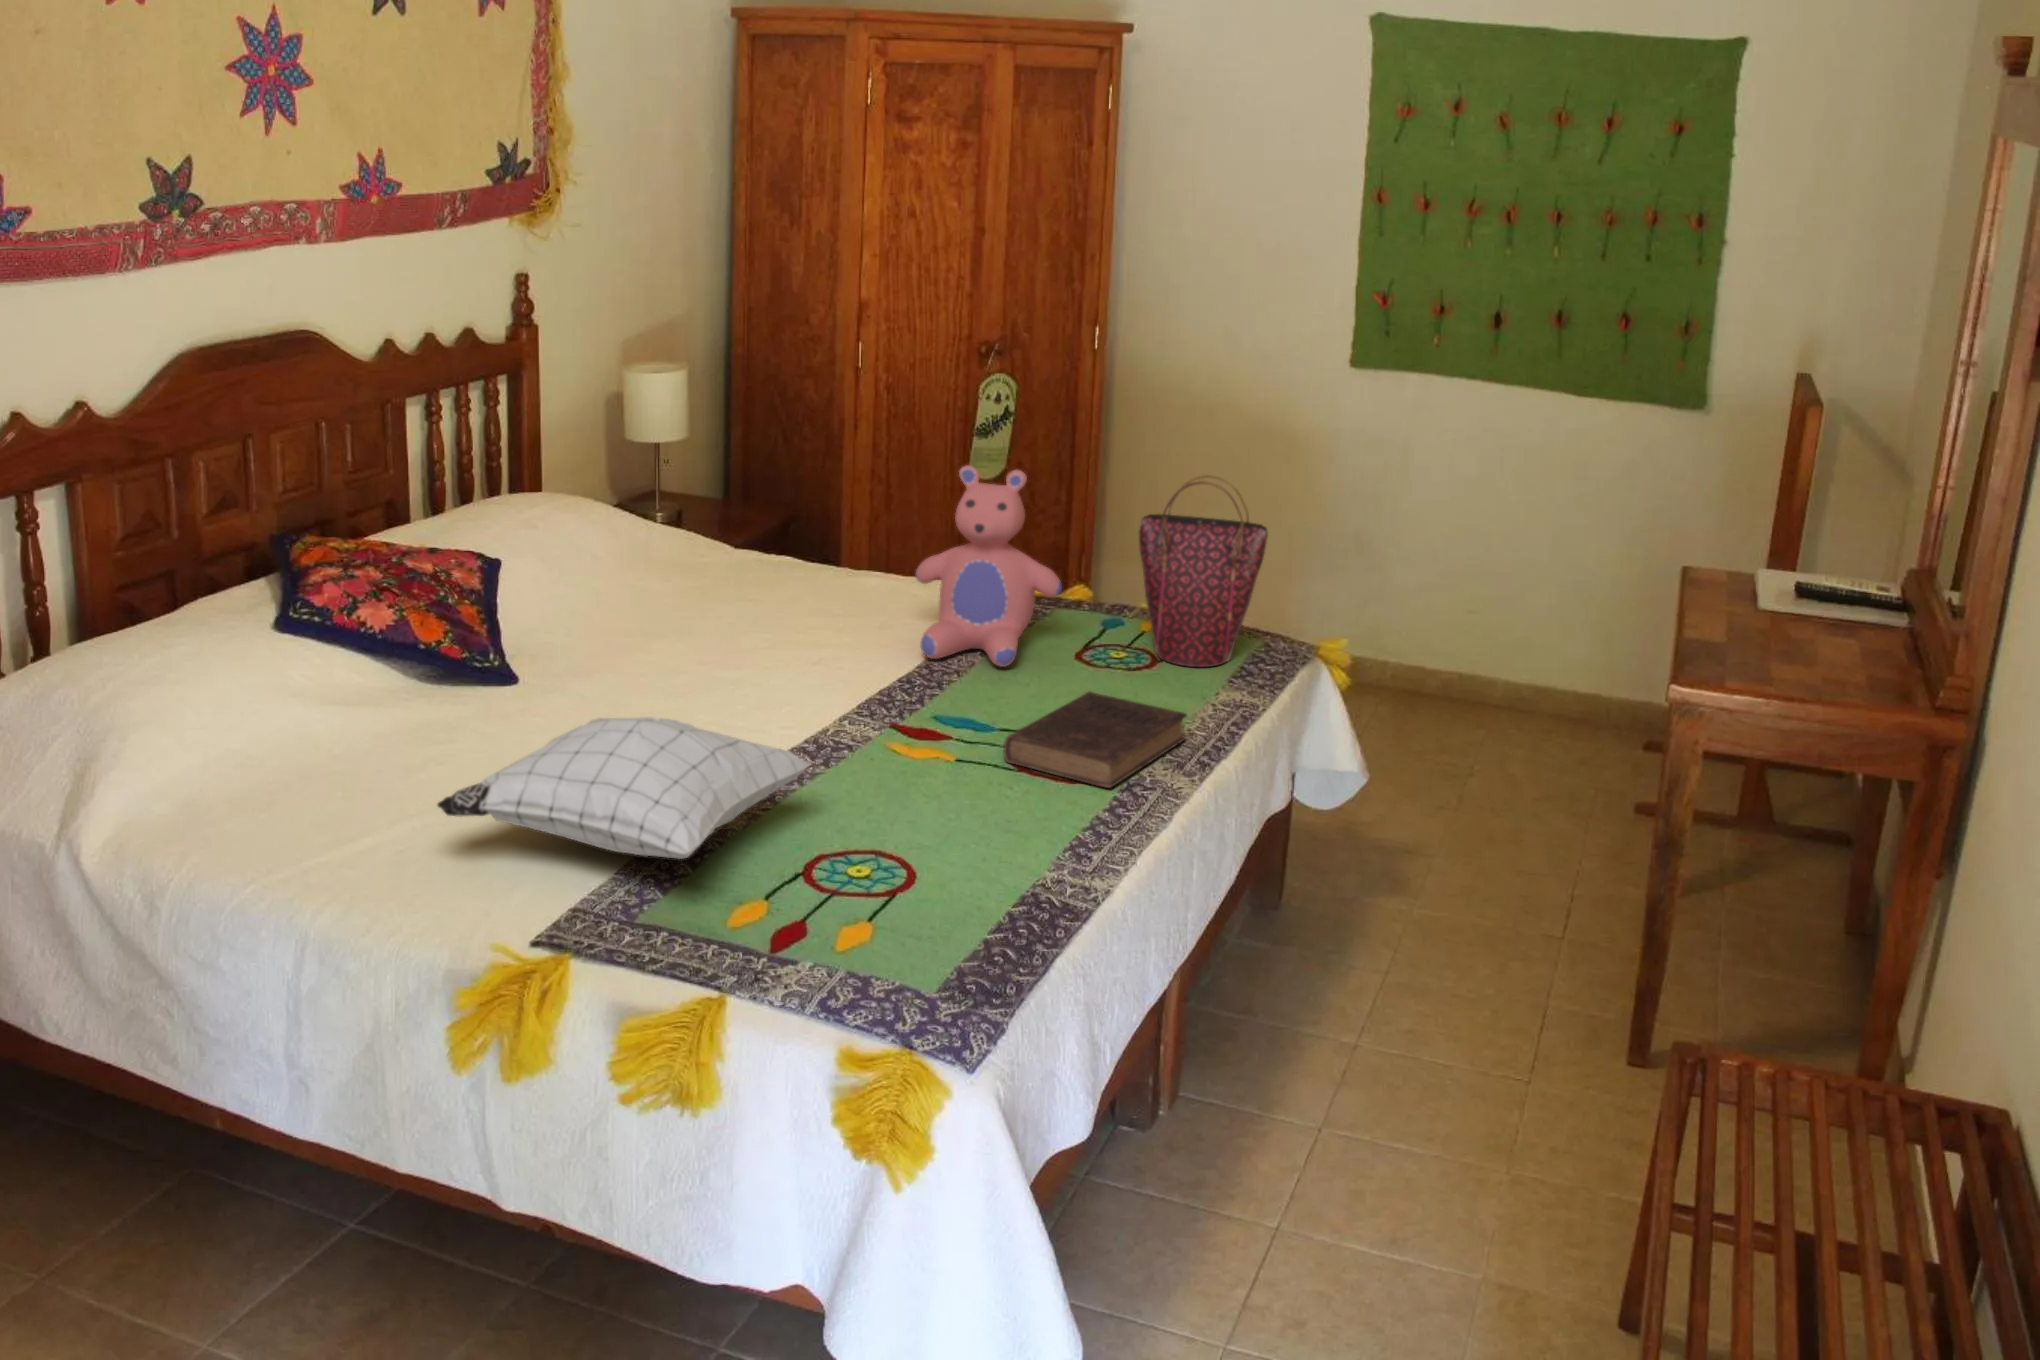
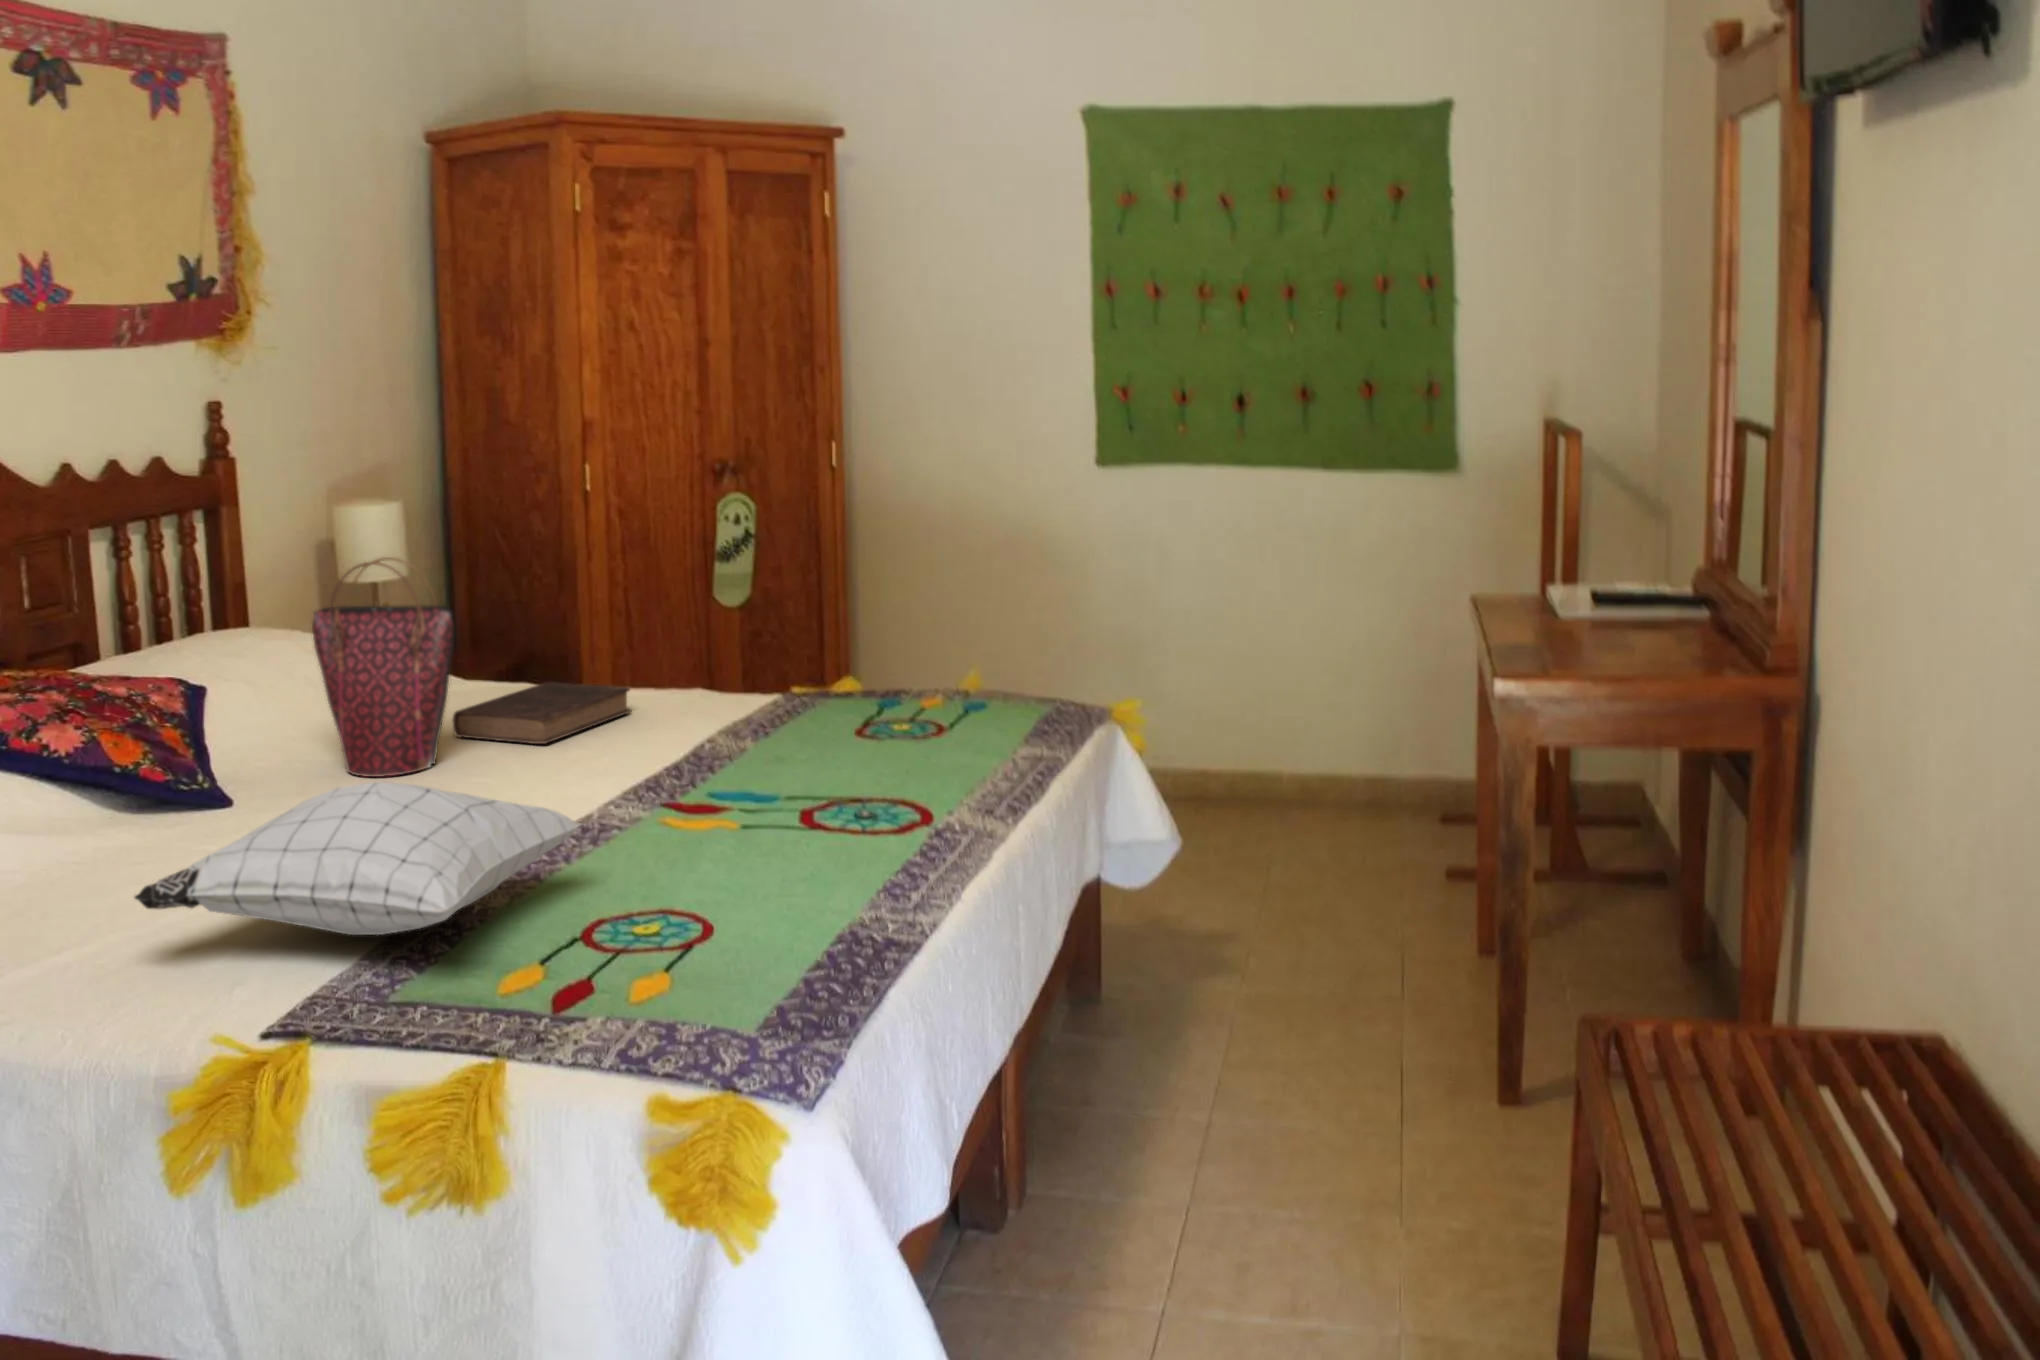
teddy bear: present [915,465,1062,667] -> none [676,537,836,746]
handbag: present [1139,475,1268,667] -> present [312,557,454,777]
book: present [1004,692,1187,788] -> present [453,682,631,744]

